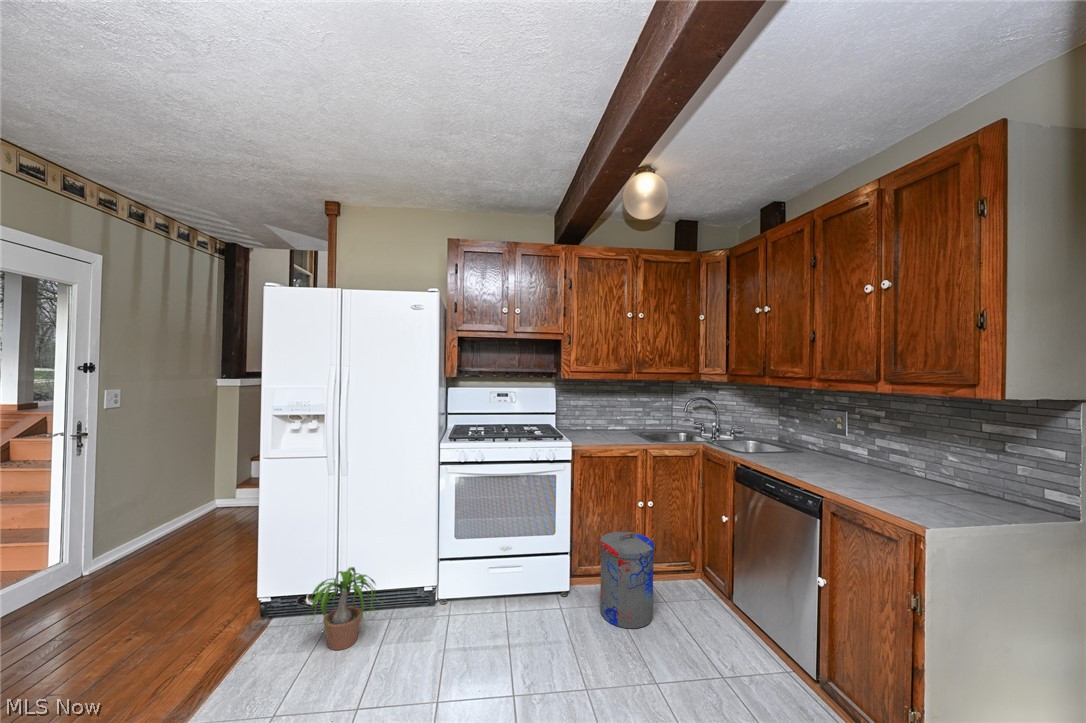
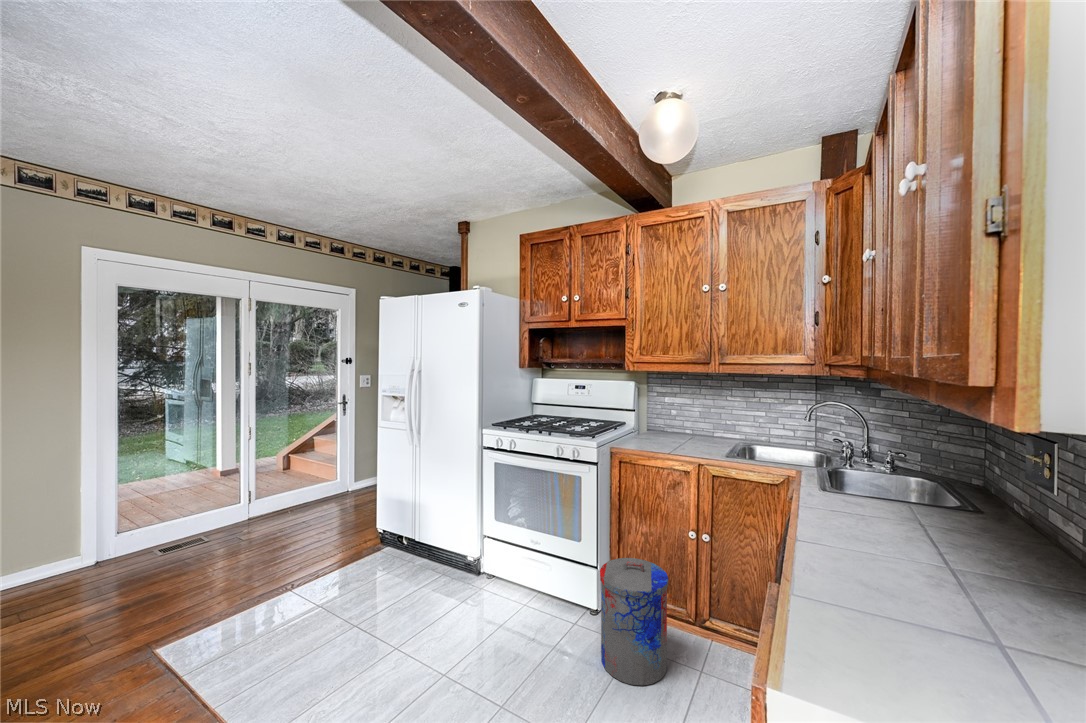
potted plant: present [312,567,375,650] -> none [363,521,429,583]

